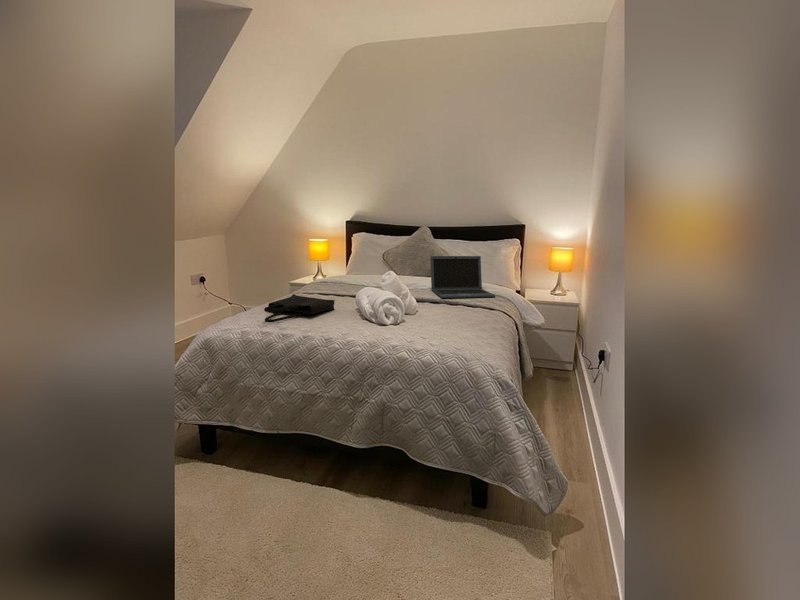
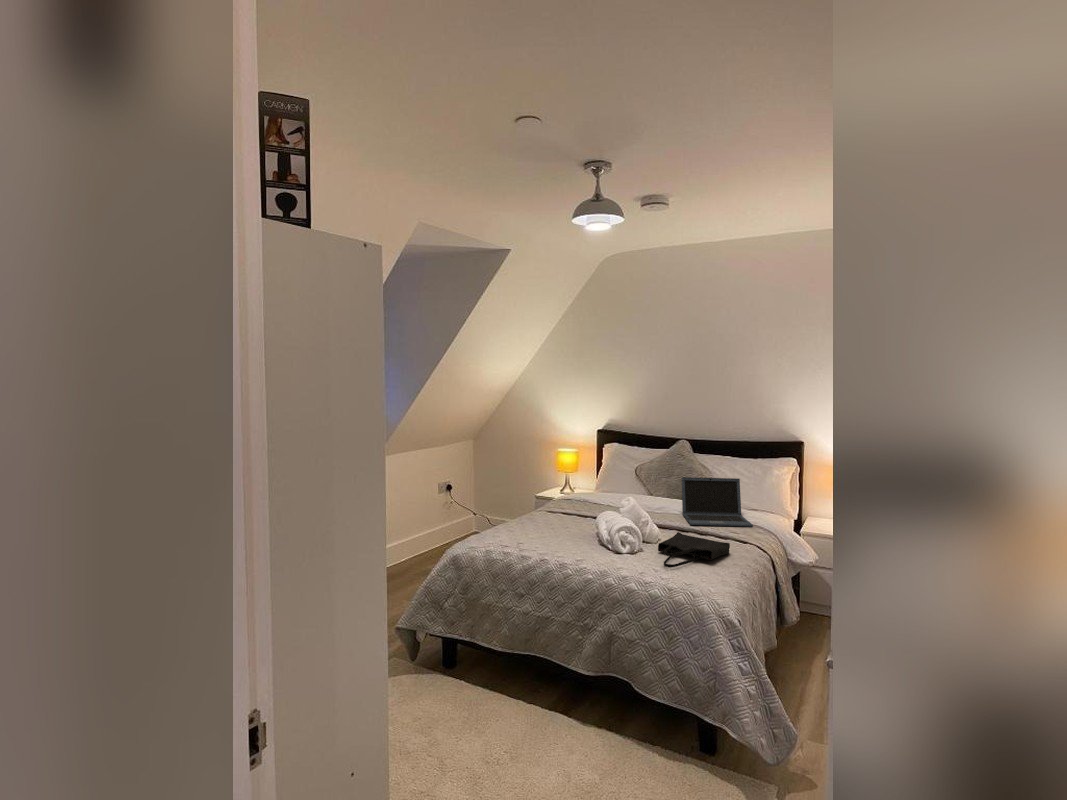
tote bag: present [264,294,334,323] -> present [658,532,730,568]

